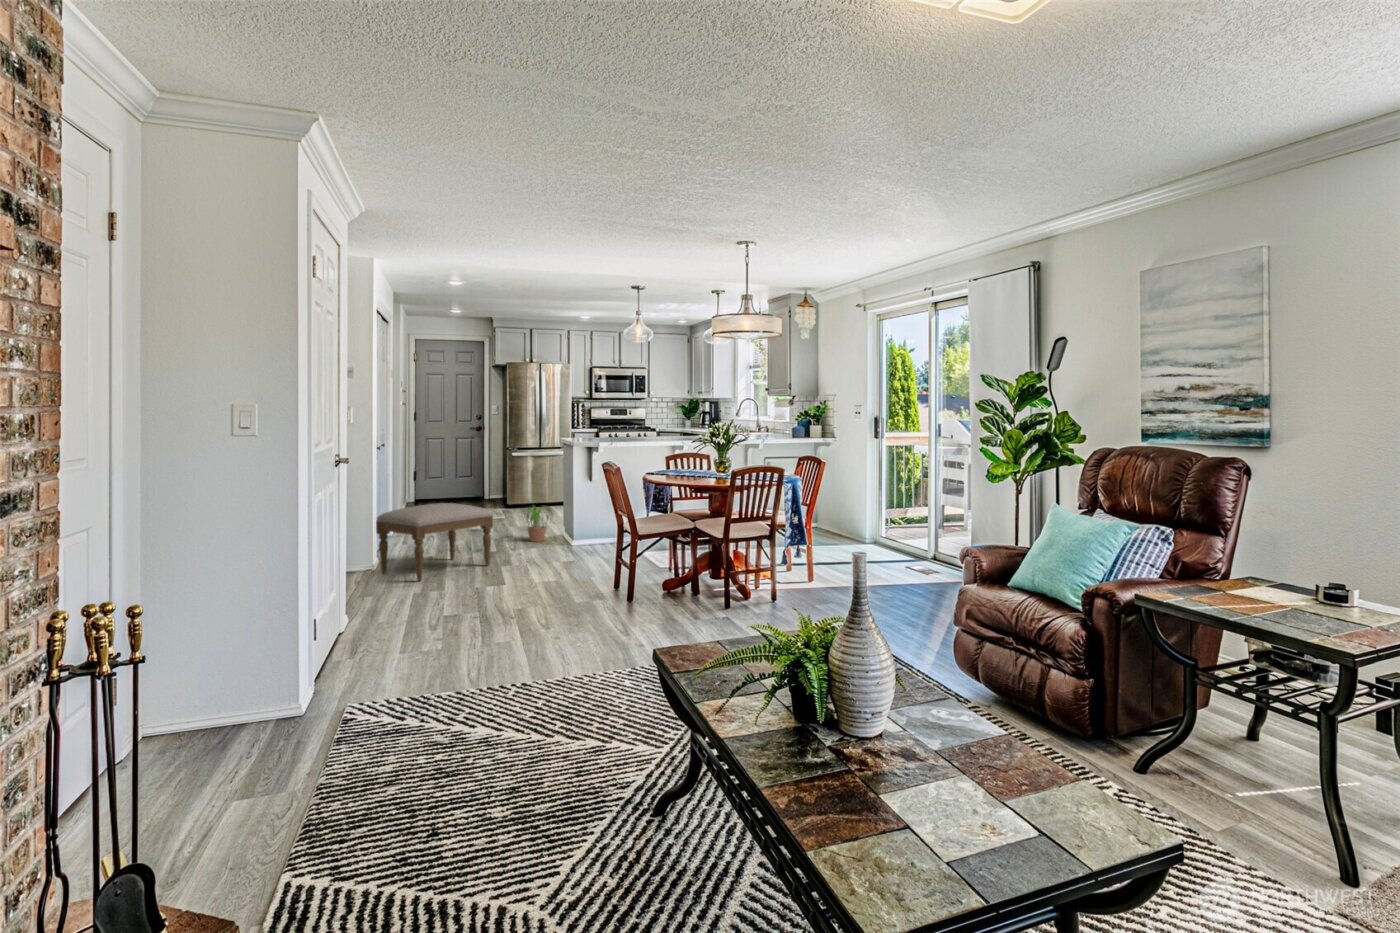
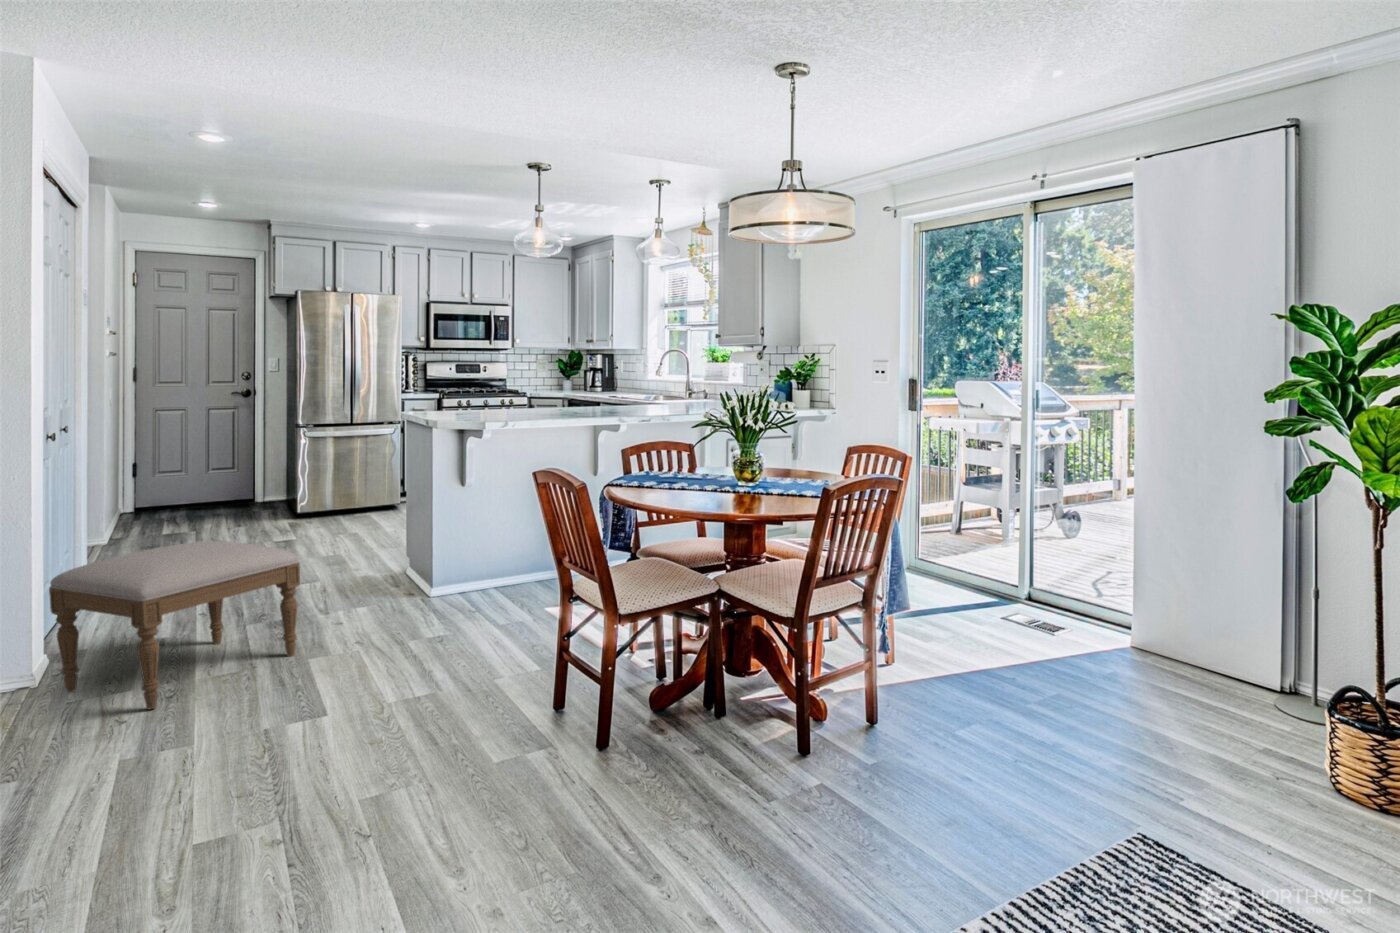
potted plant: present [526,506,553,542] -> none [336,528,407,591]

